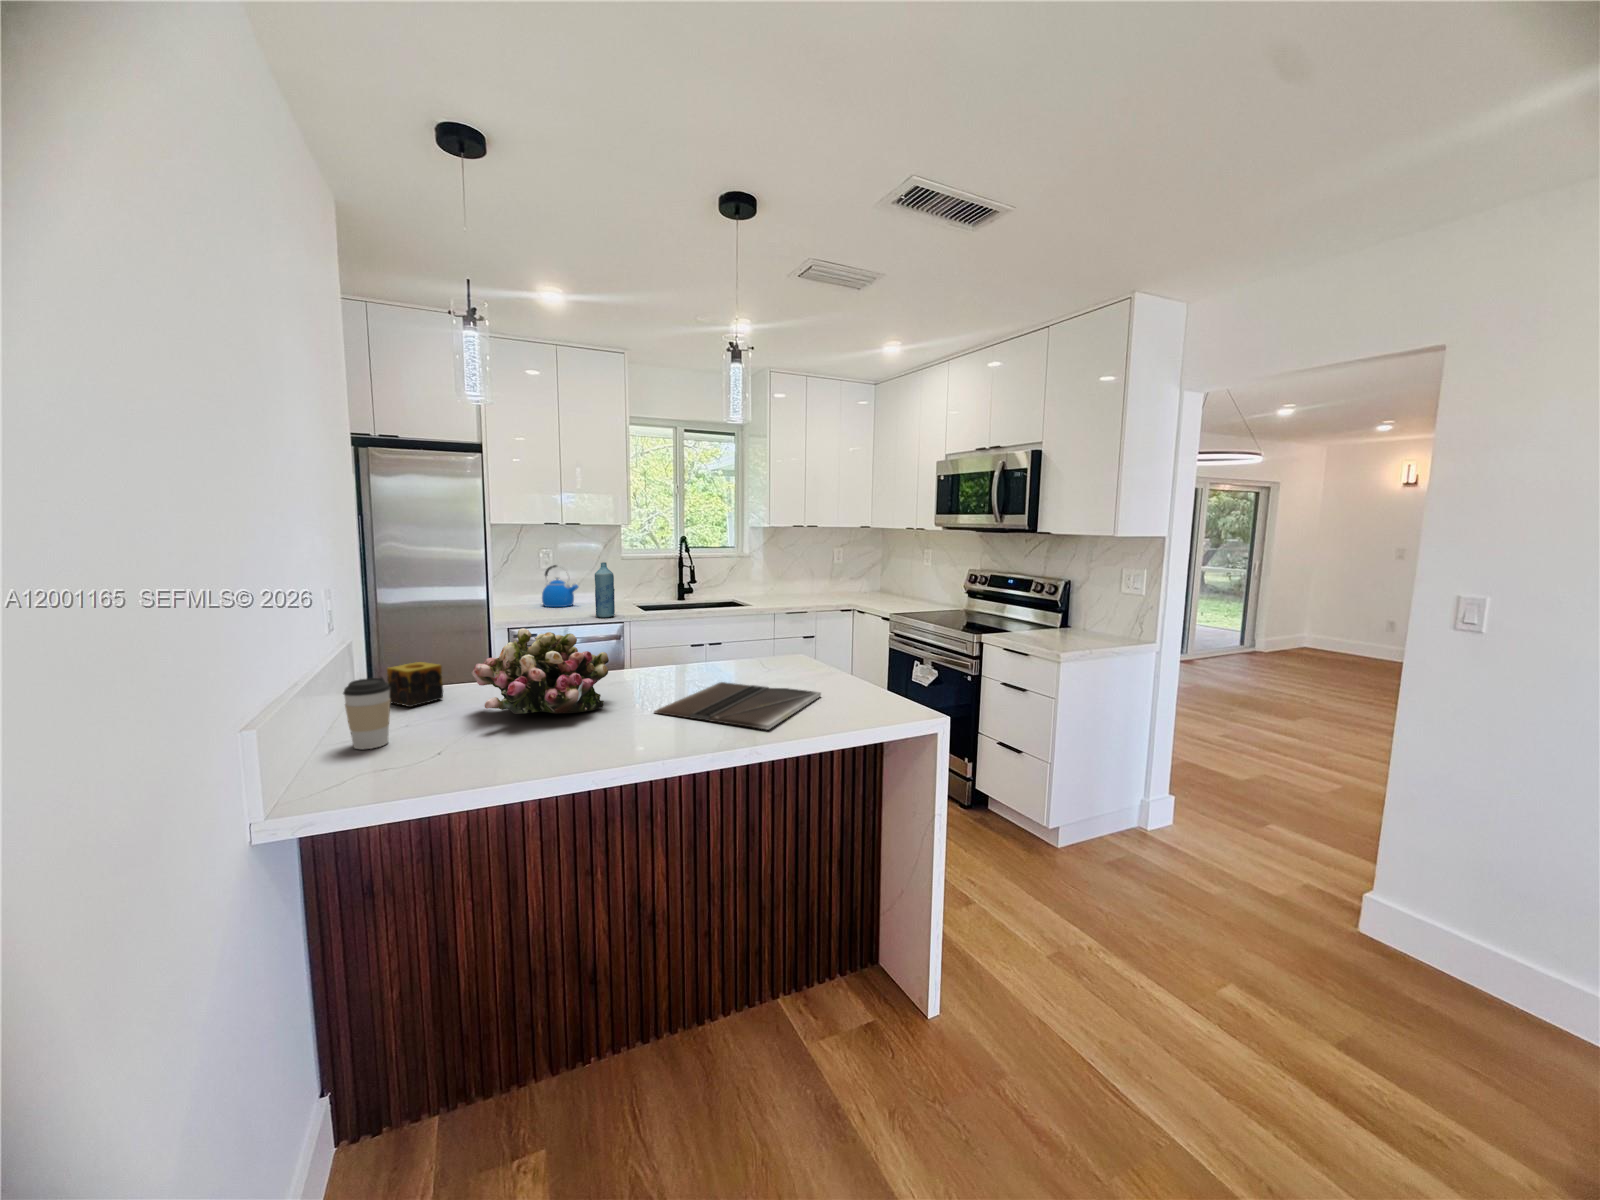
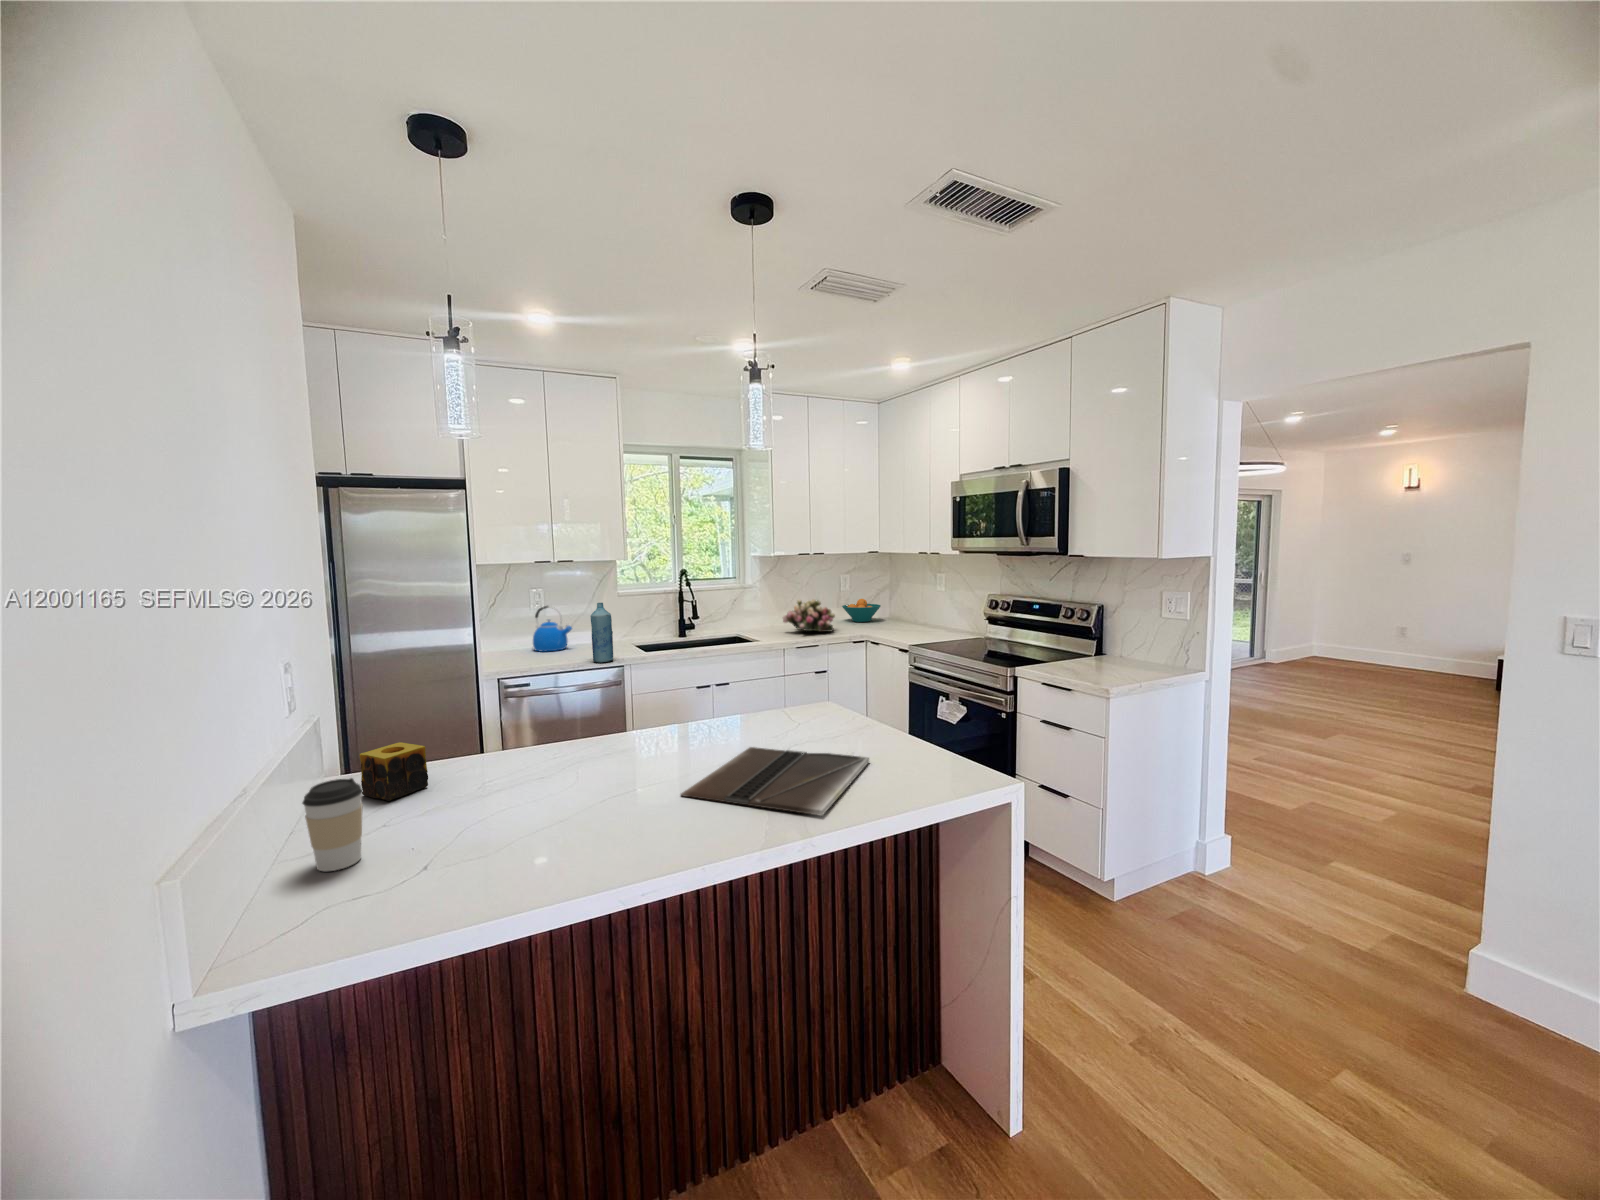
fruit bowl: none [836,572,873,594] -> present [842,599,881,622]
flower arrangement: present [472,628,609,714] -> present [783,599,835,632]

